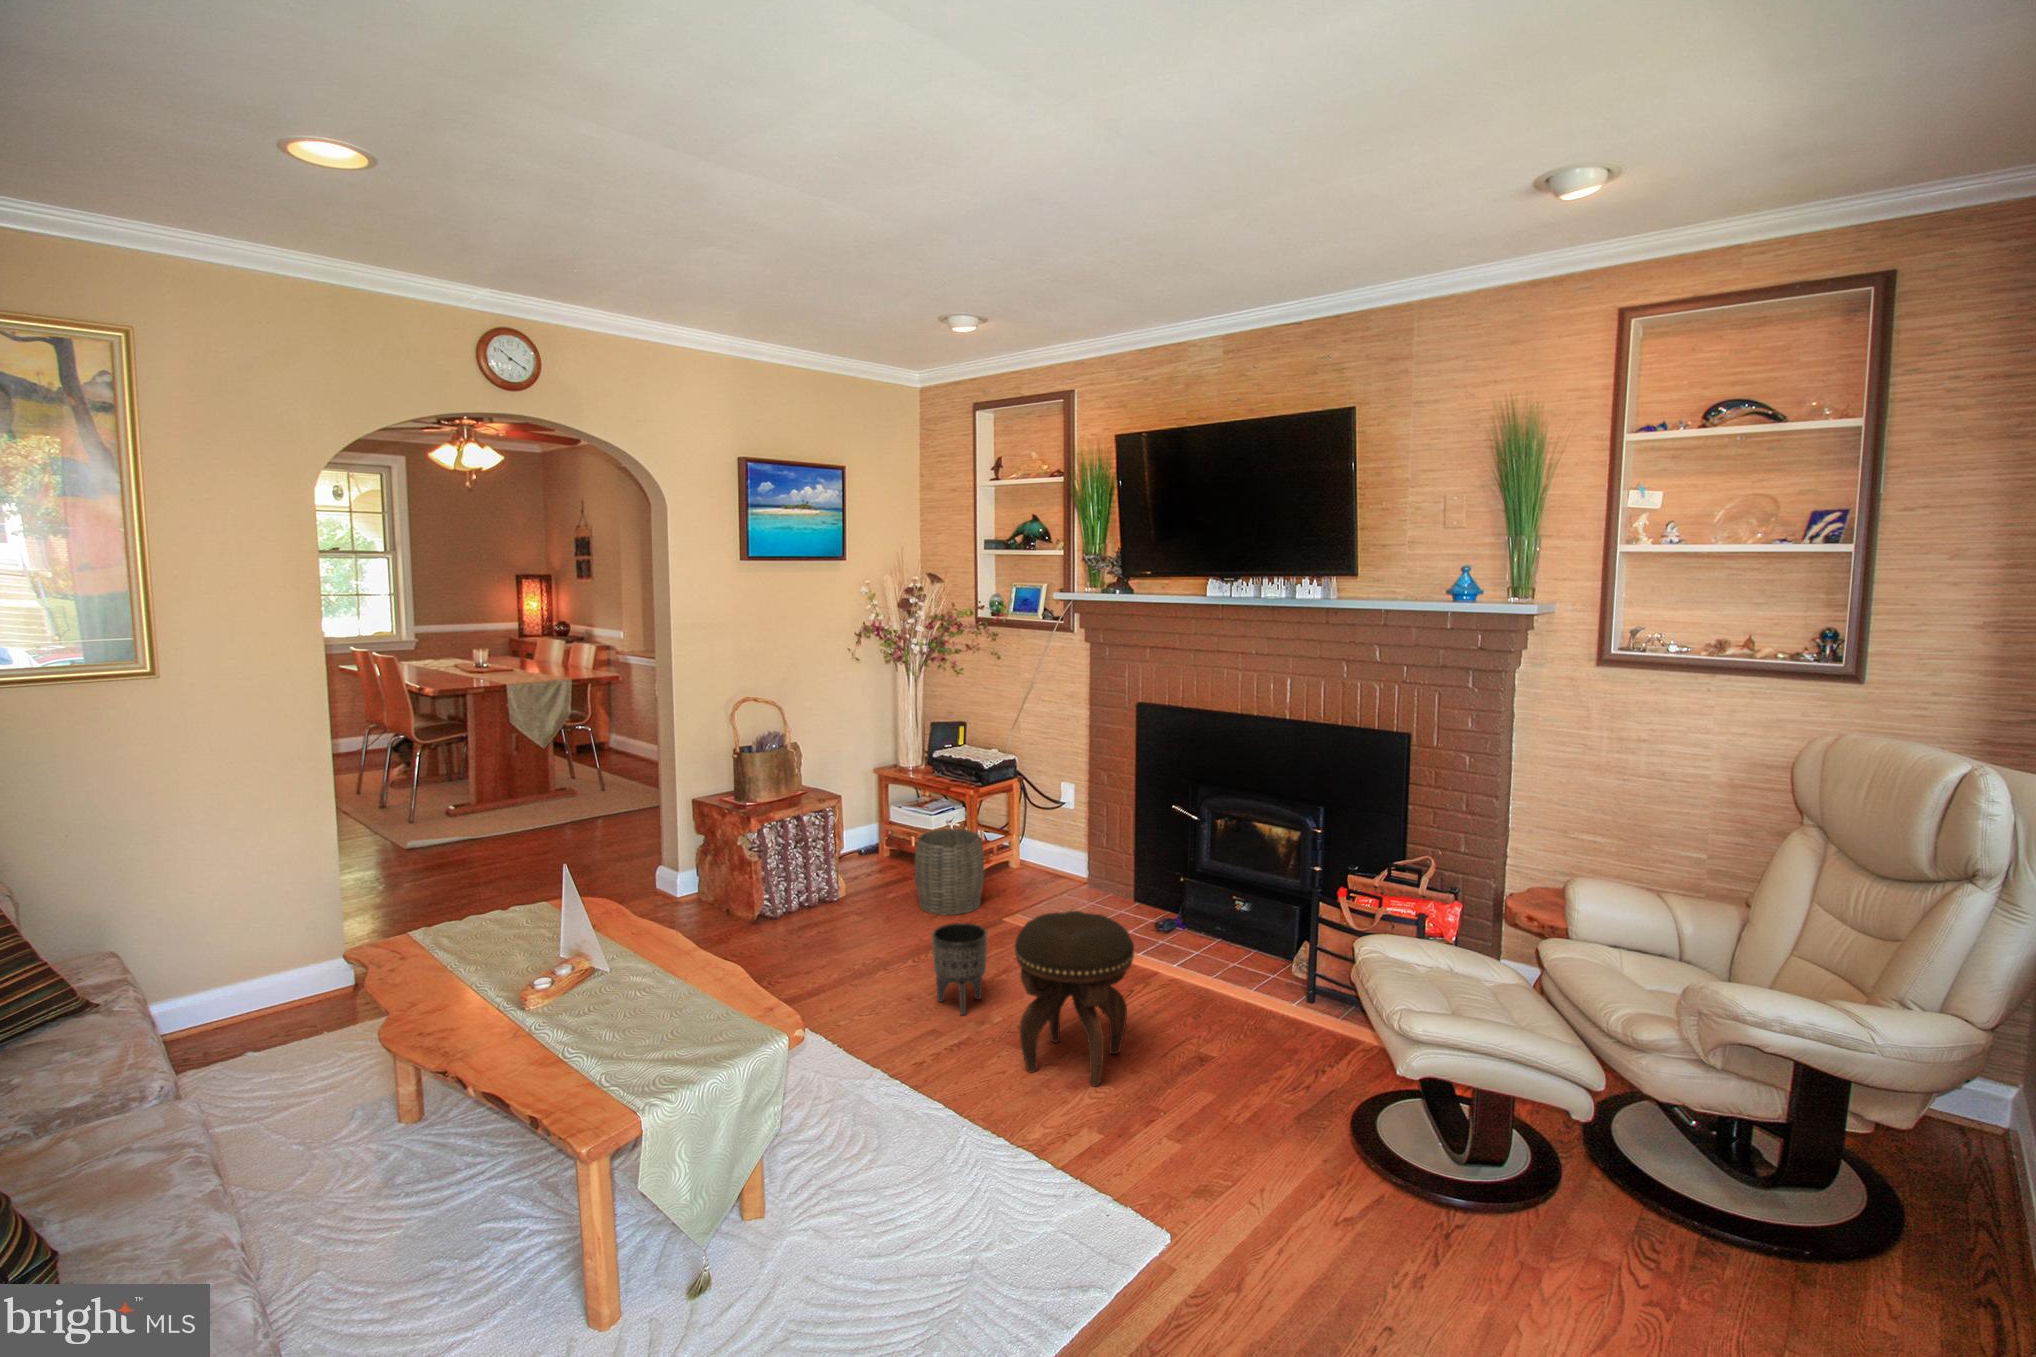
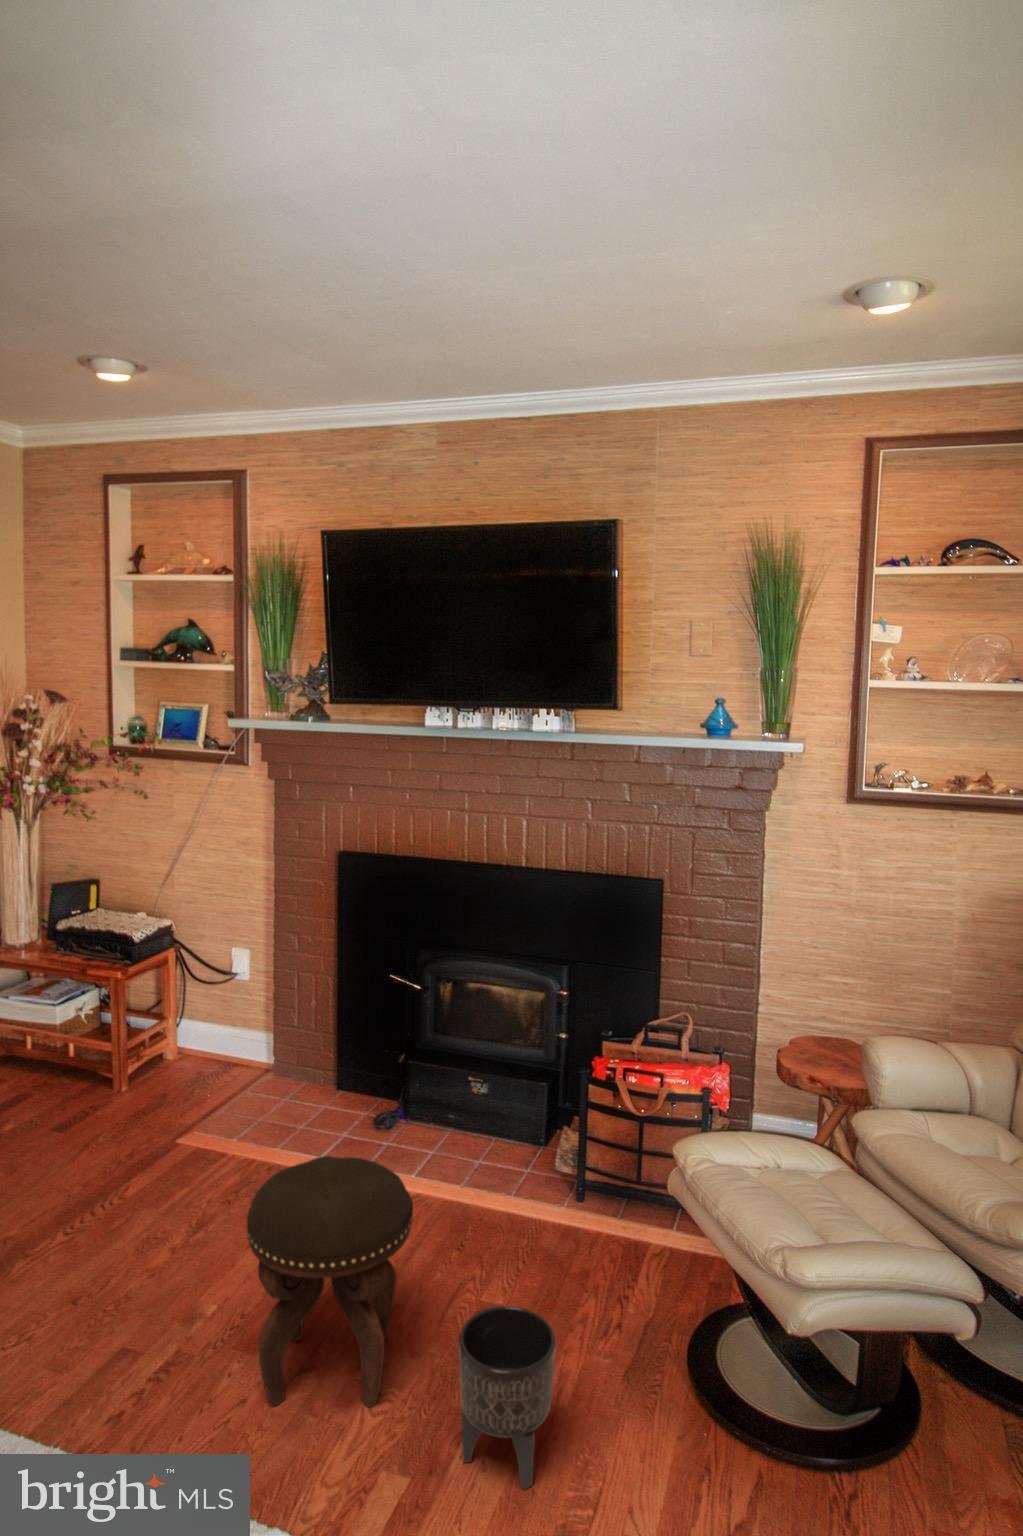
woven basket: present [914,829,984,915] -> none [43,1028,144,1151]
planter: present [932,923,987,1015] -> present [459,1306,556,1489]

